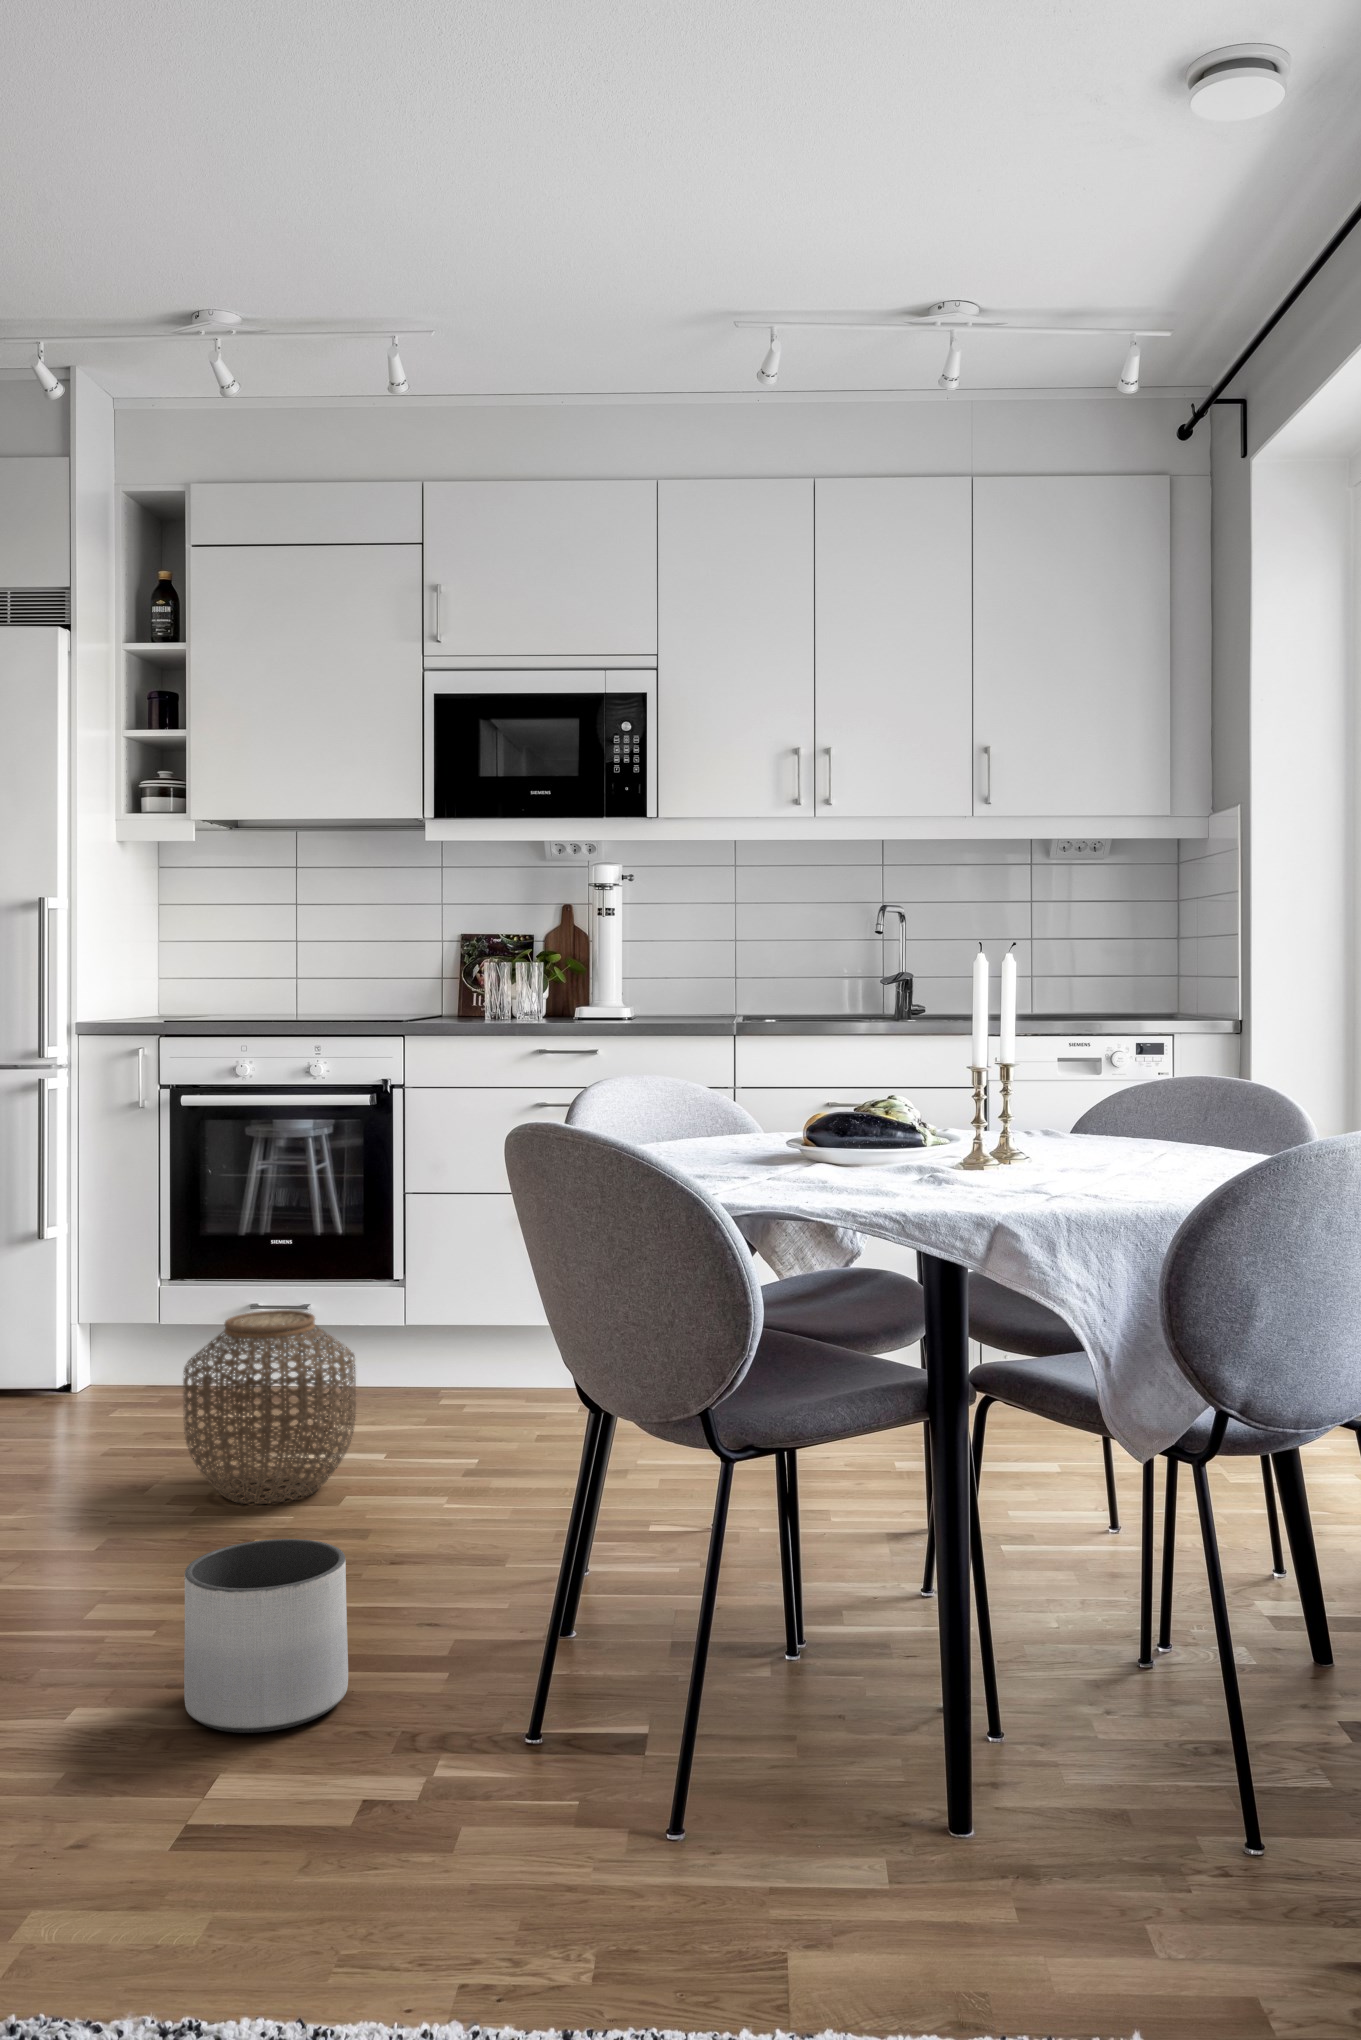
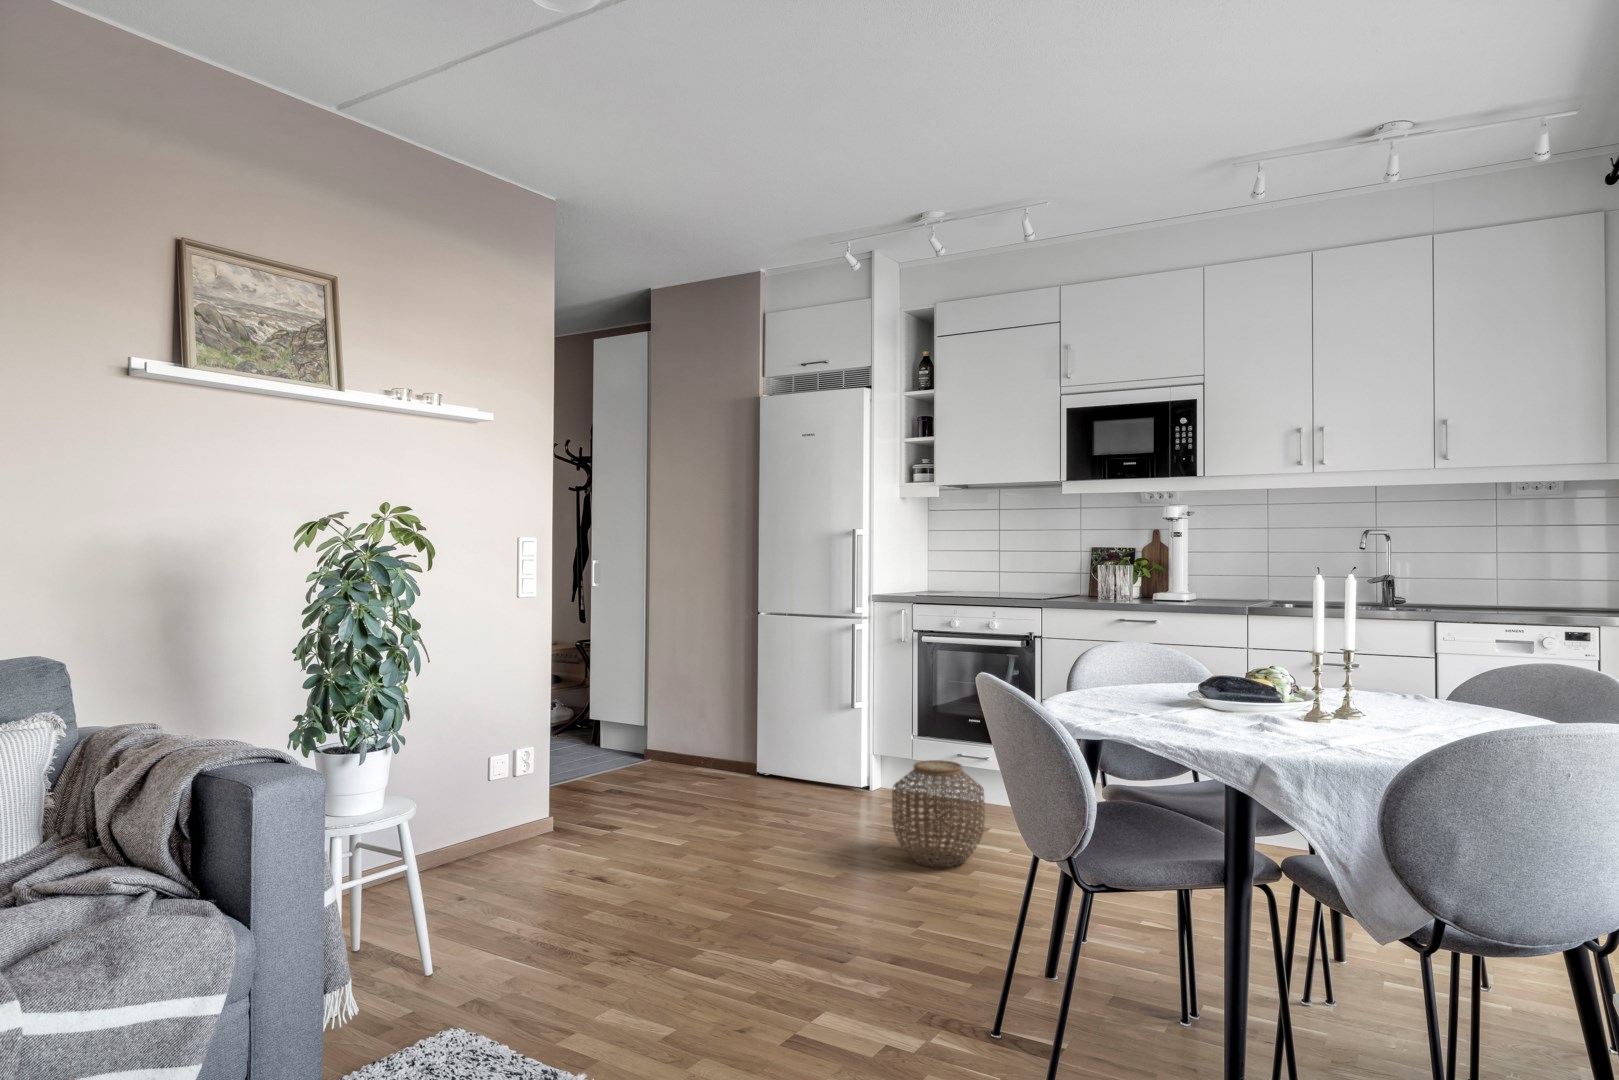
planter: present [184,1539,348,1733] -> none [830,887,915,991]

